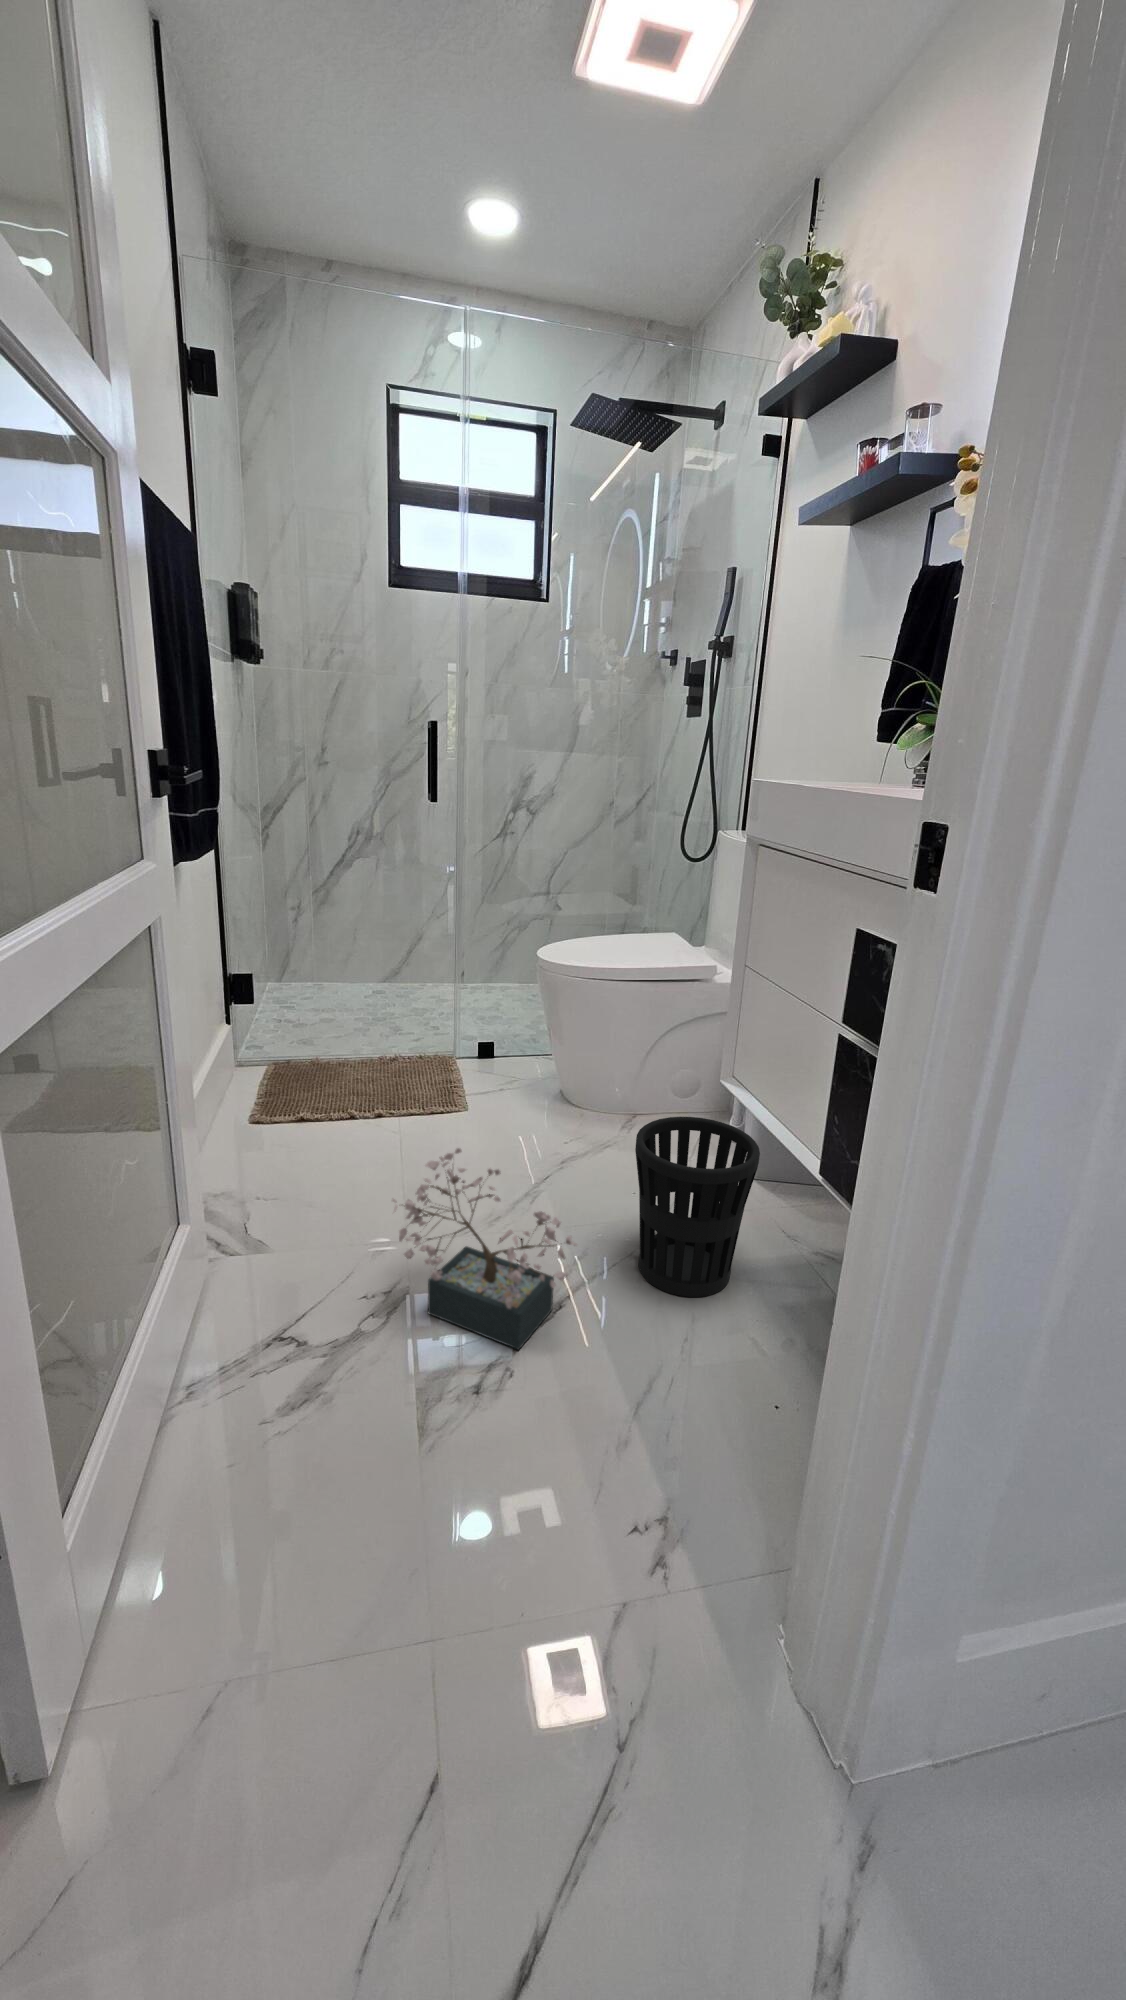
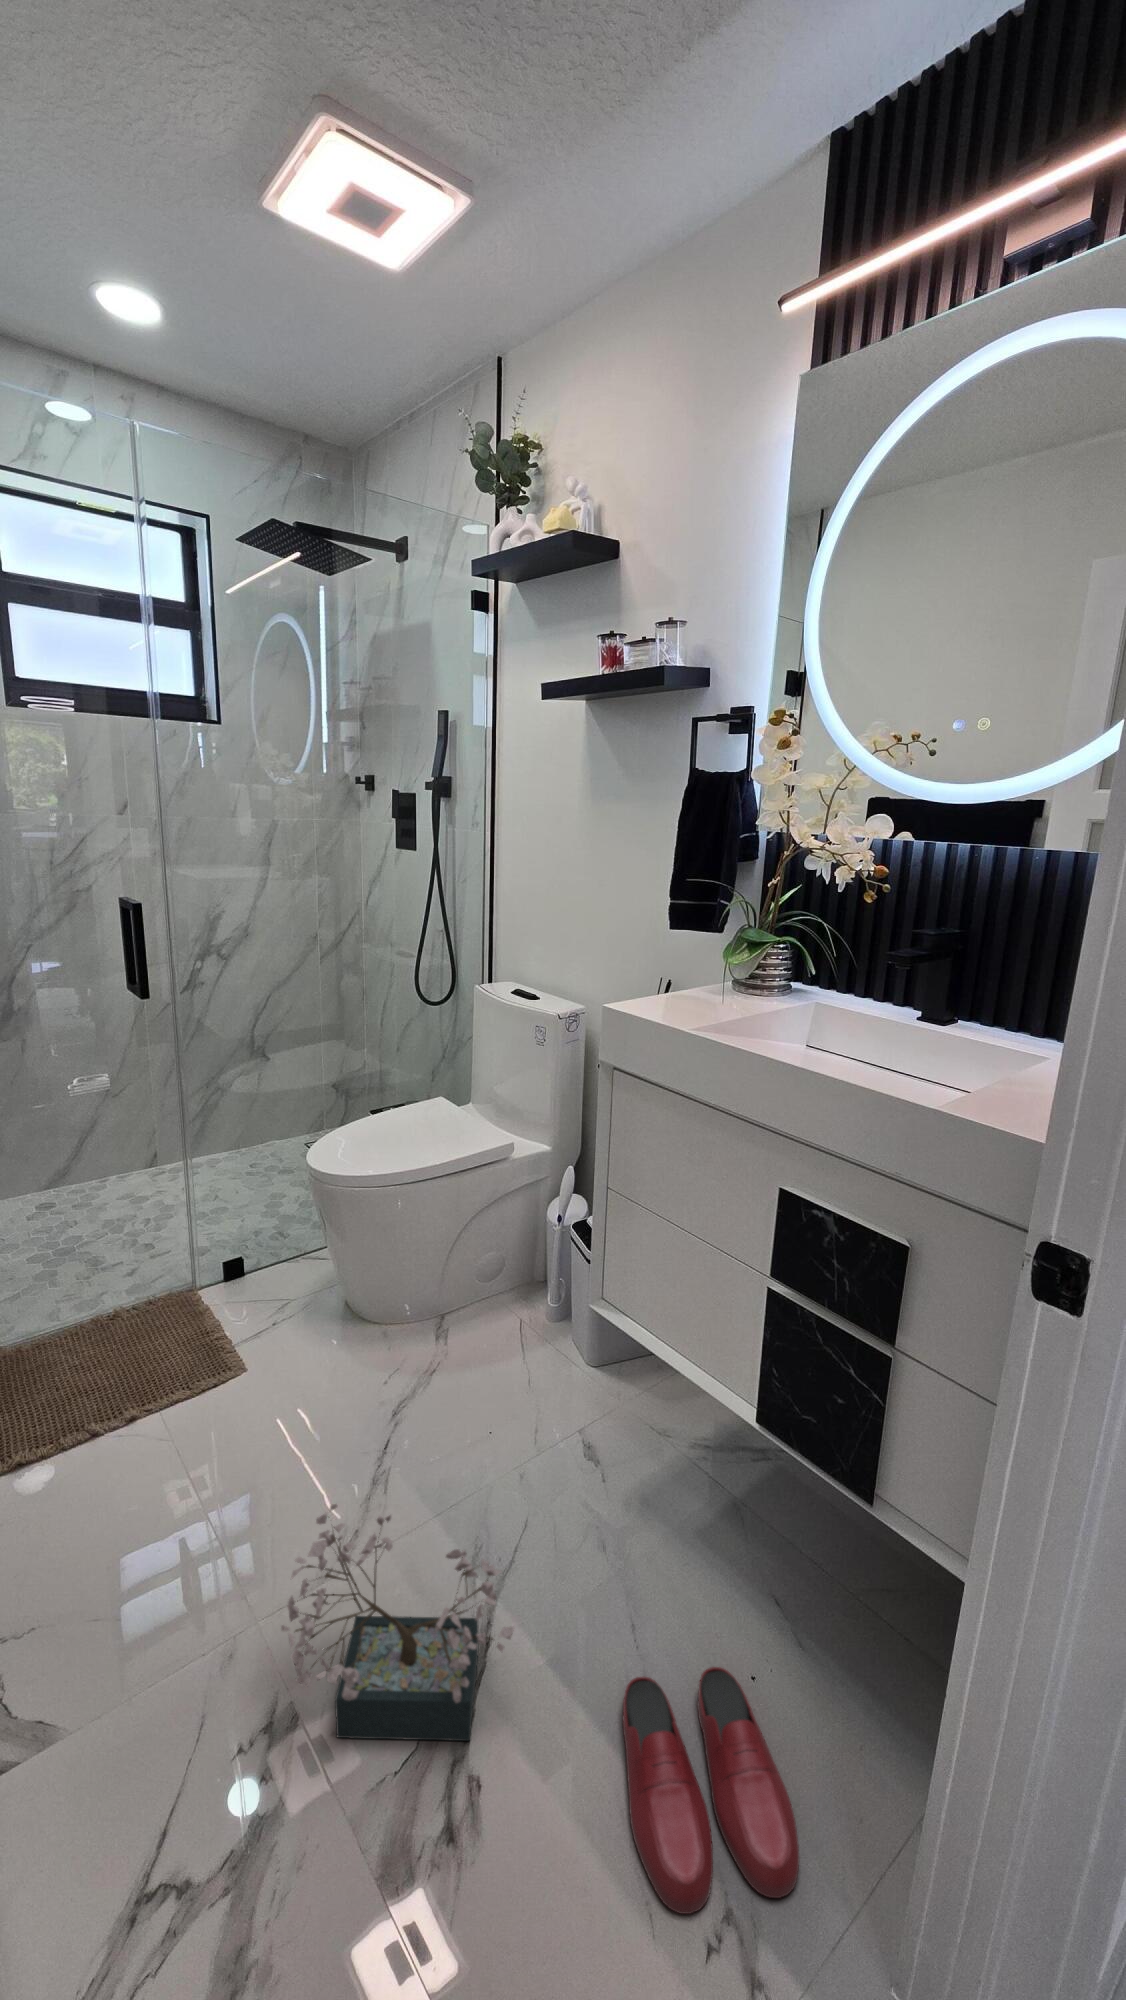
wastebasket: present [635,1117,760,1297] -> none [522,1351,654,1566]
slippers: none [611,1361,762,1532] -> present [623,1667,799,1914]

